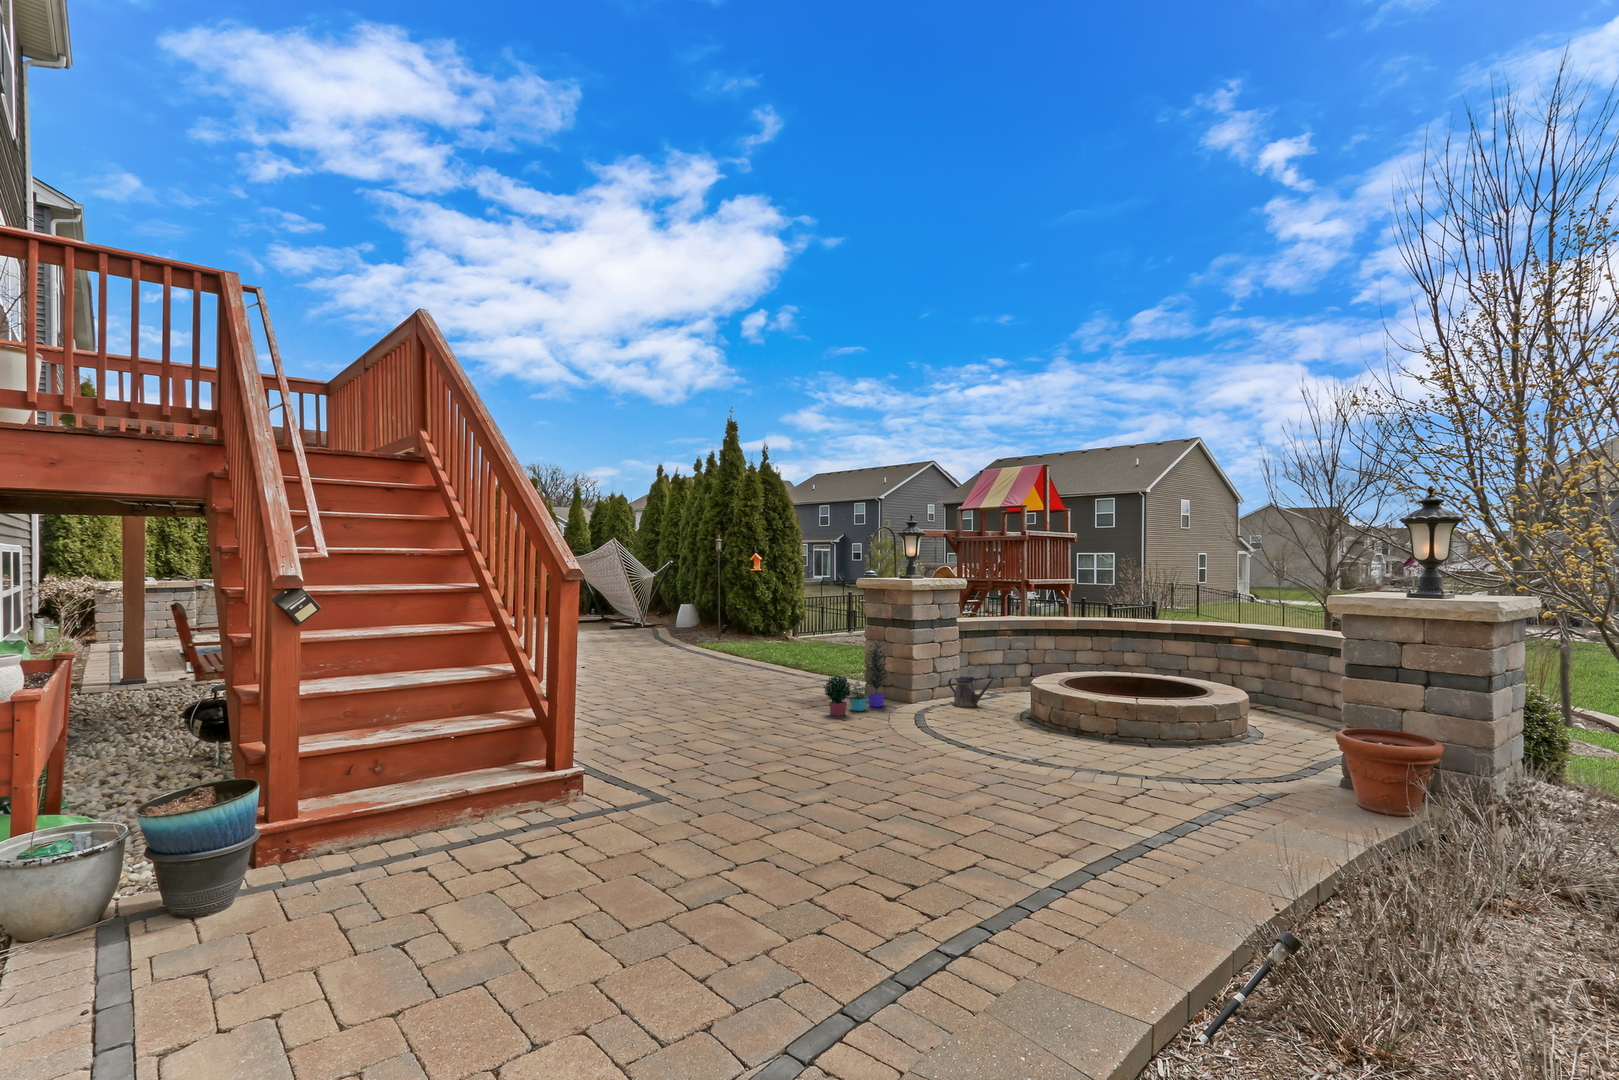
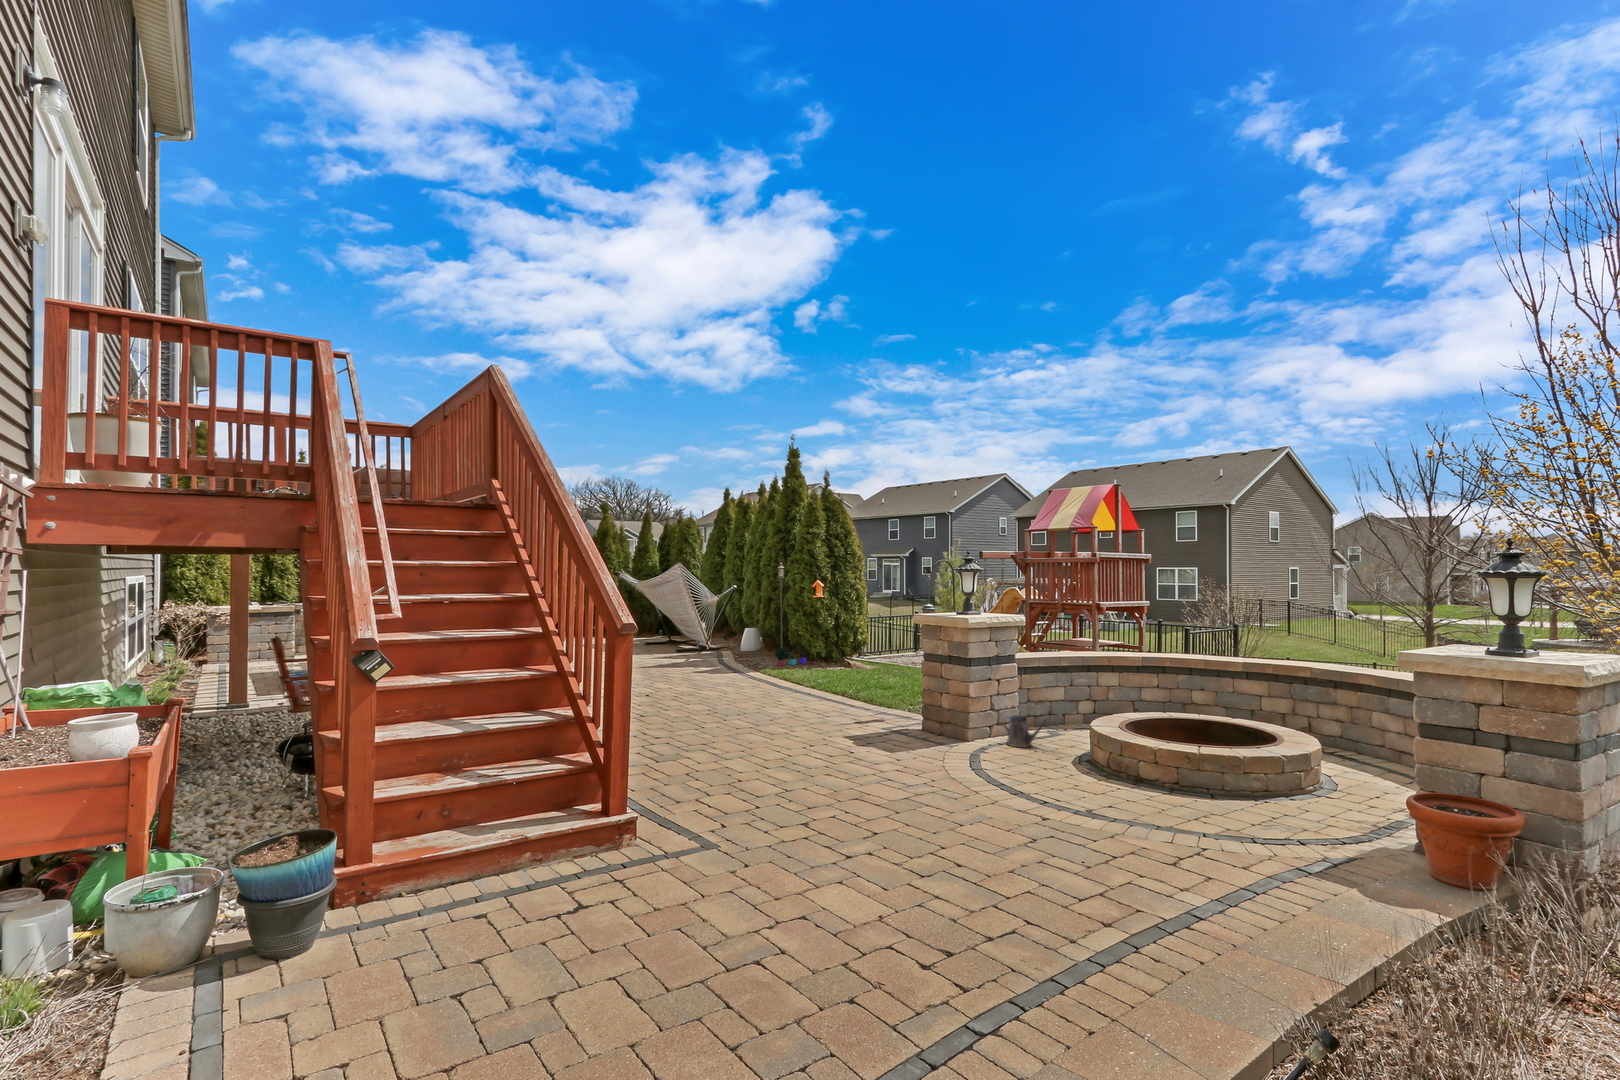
potted plant: present [823,640,889,716] -> present [775,646,807,666]

